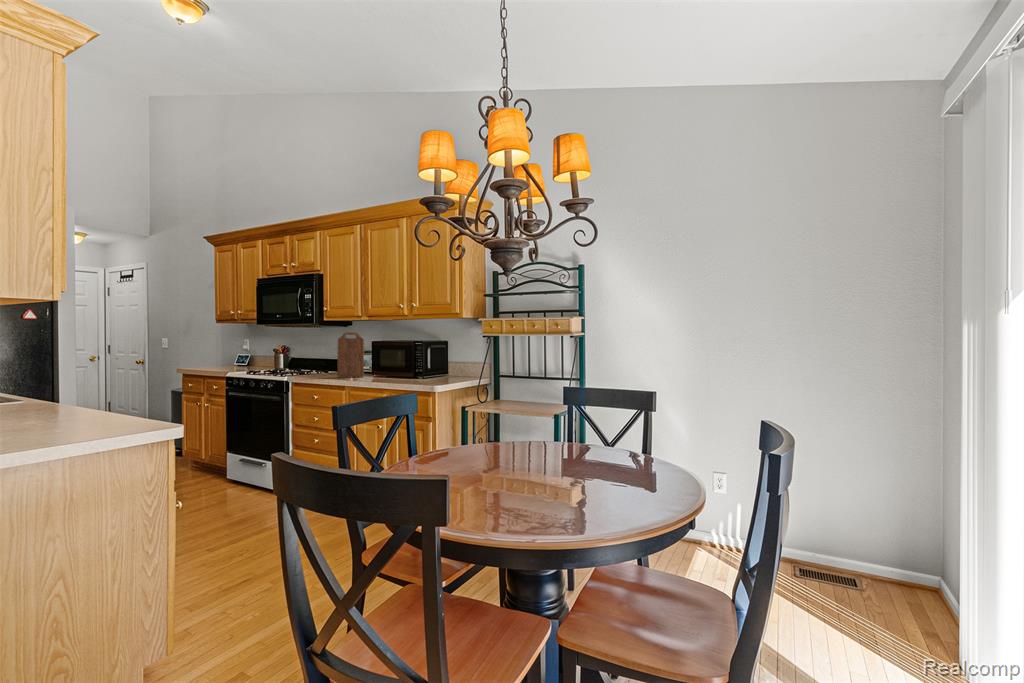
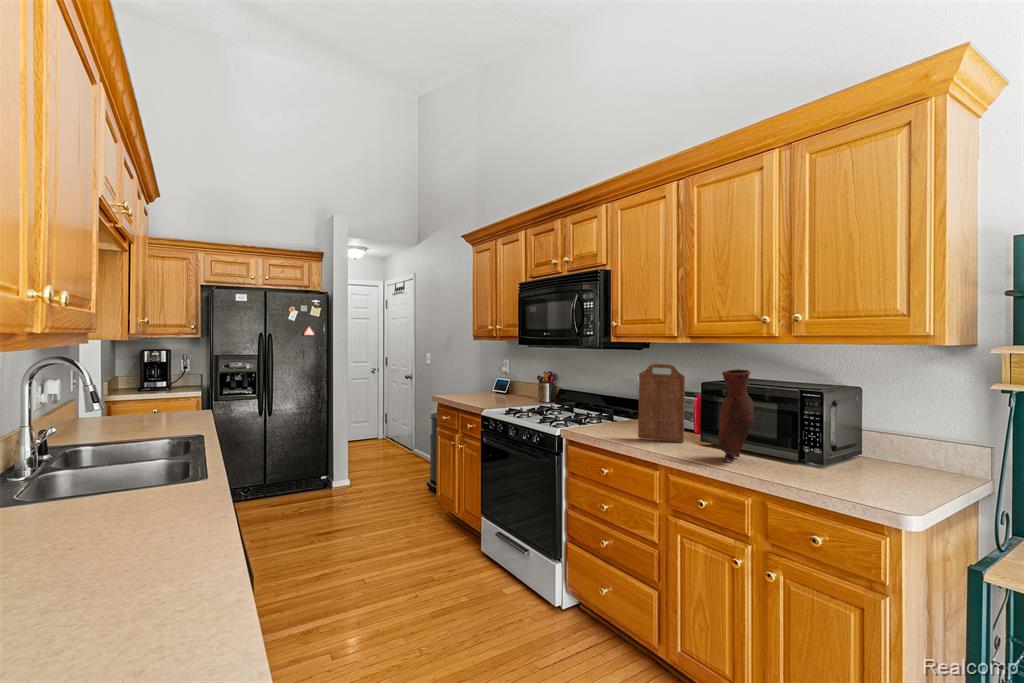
vase: none [376,332,393,380] -> present [718,369,754,461]

